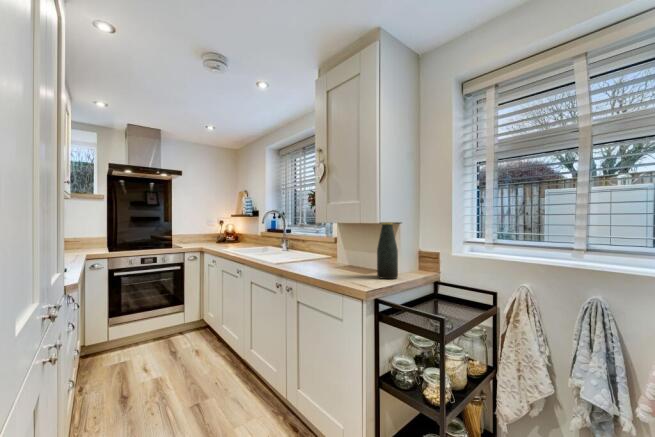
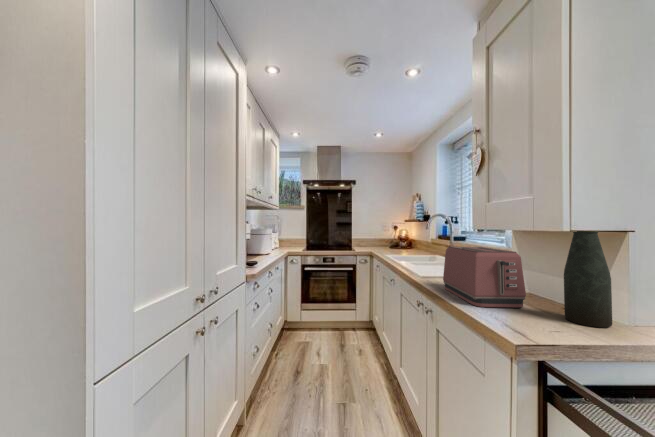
toaster: none [300,237,357,279] -> present [443,247,526,308]

